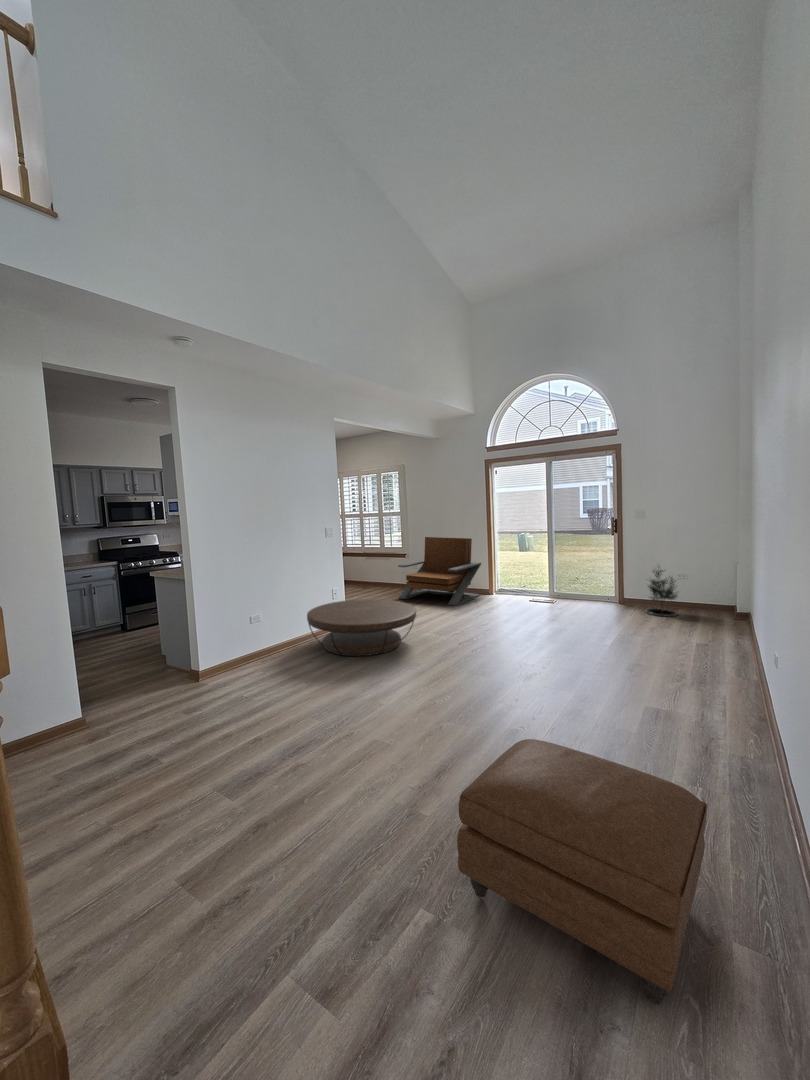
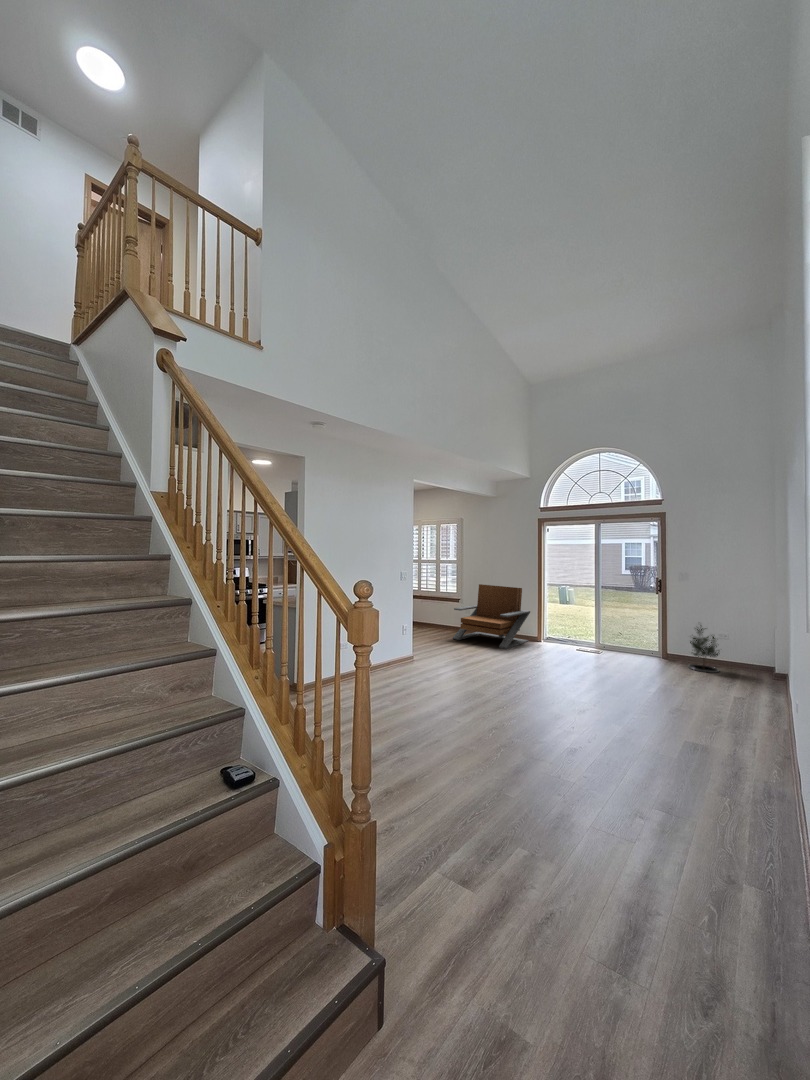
coffee table: present [307,599,416,656] -> none [379,635,474,684]
ottoman: present [457,739,708,1003] -> none [524,745,722,934]

